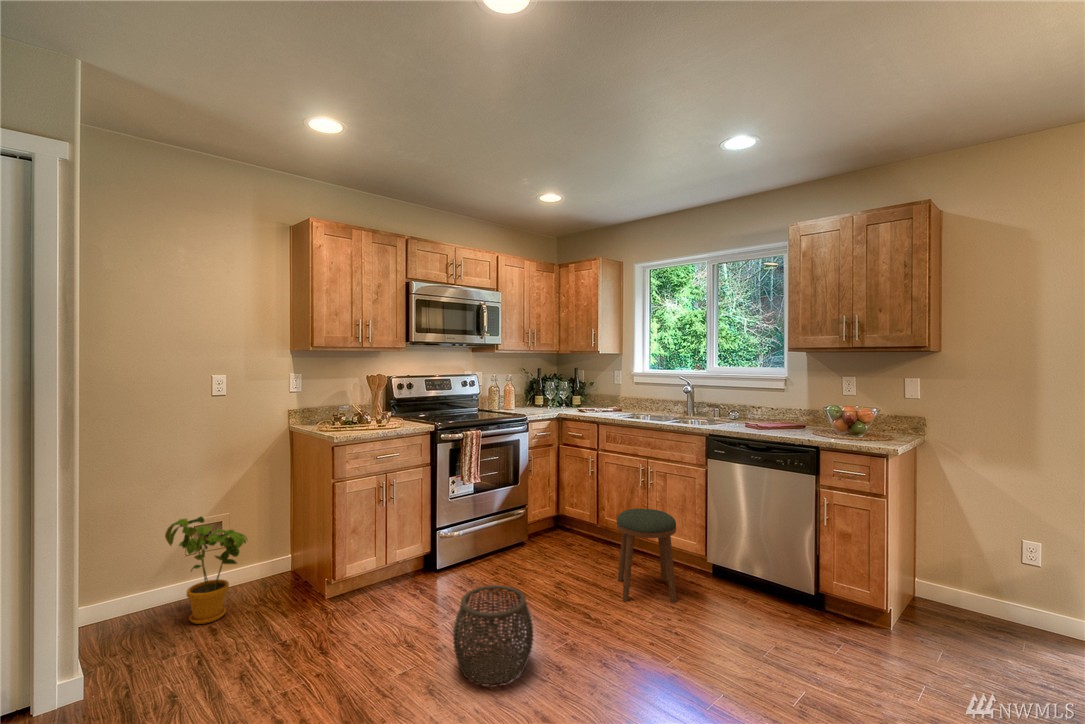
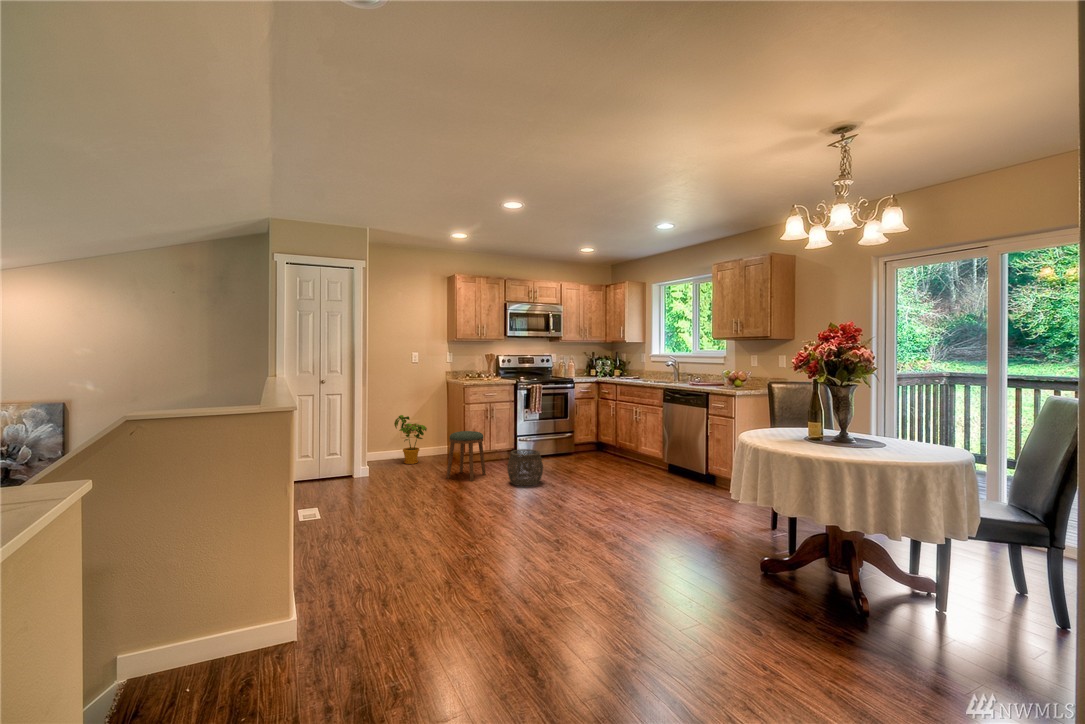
stool: present [617,509,677,602] -> present [446,431,486,481]

